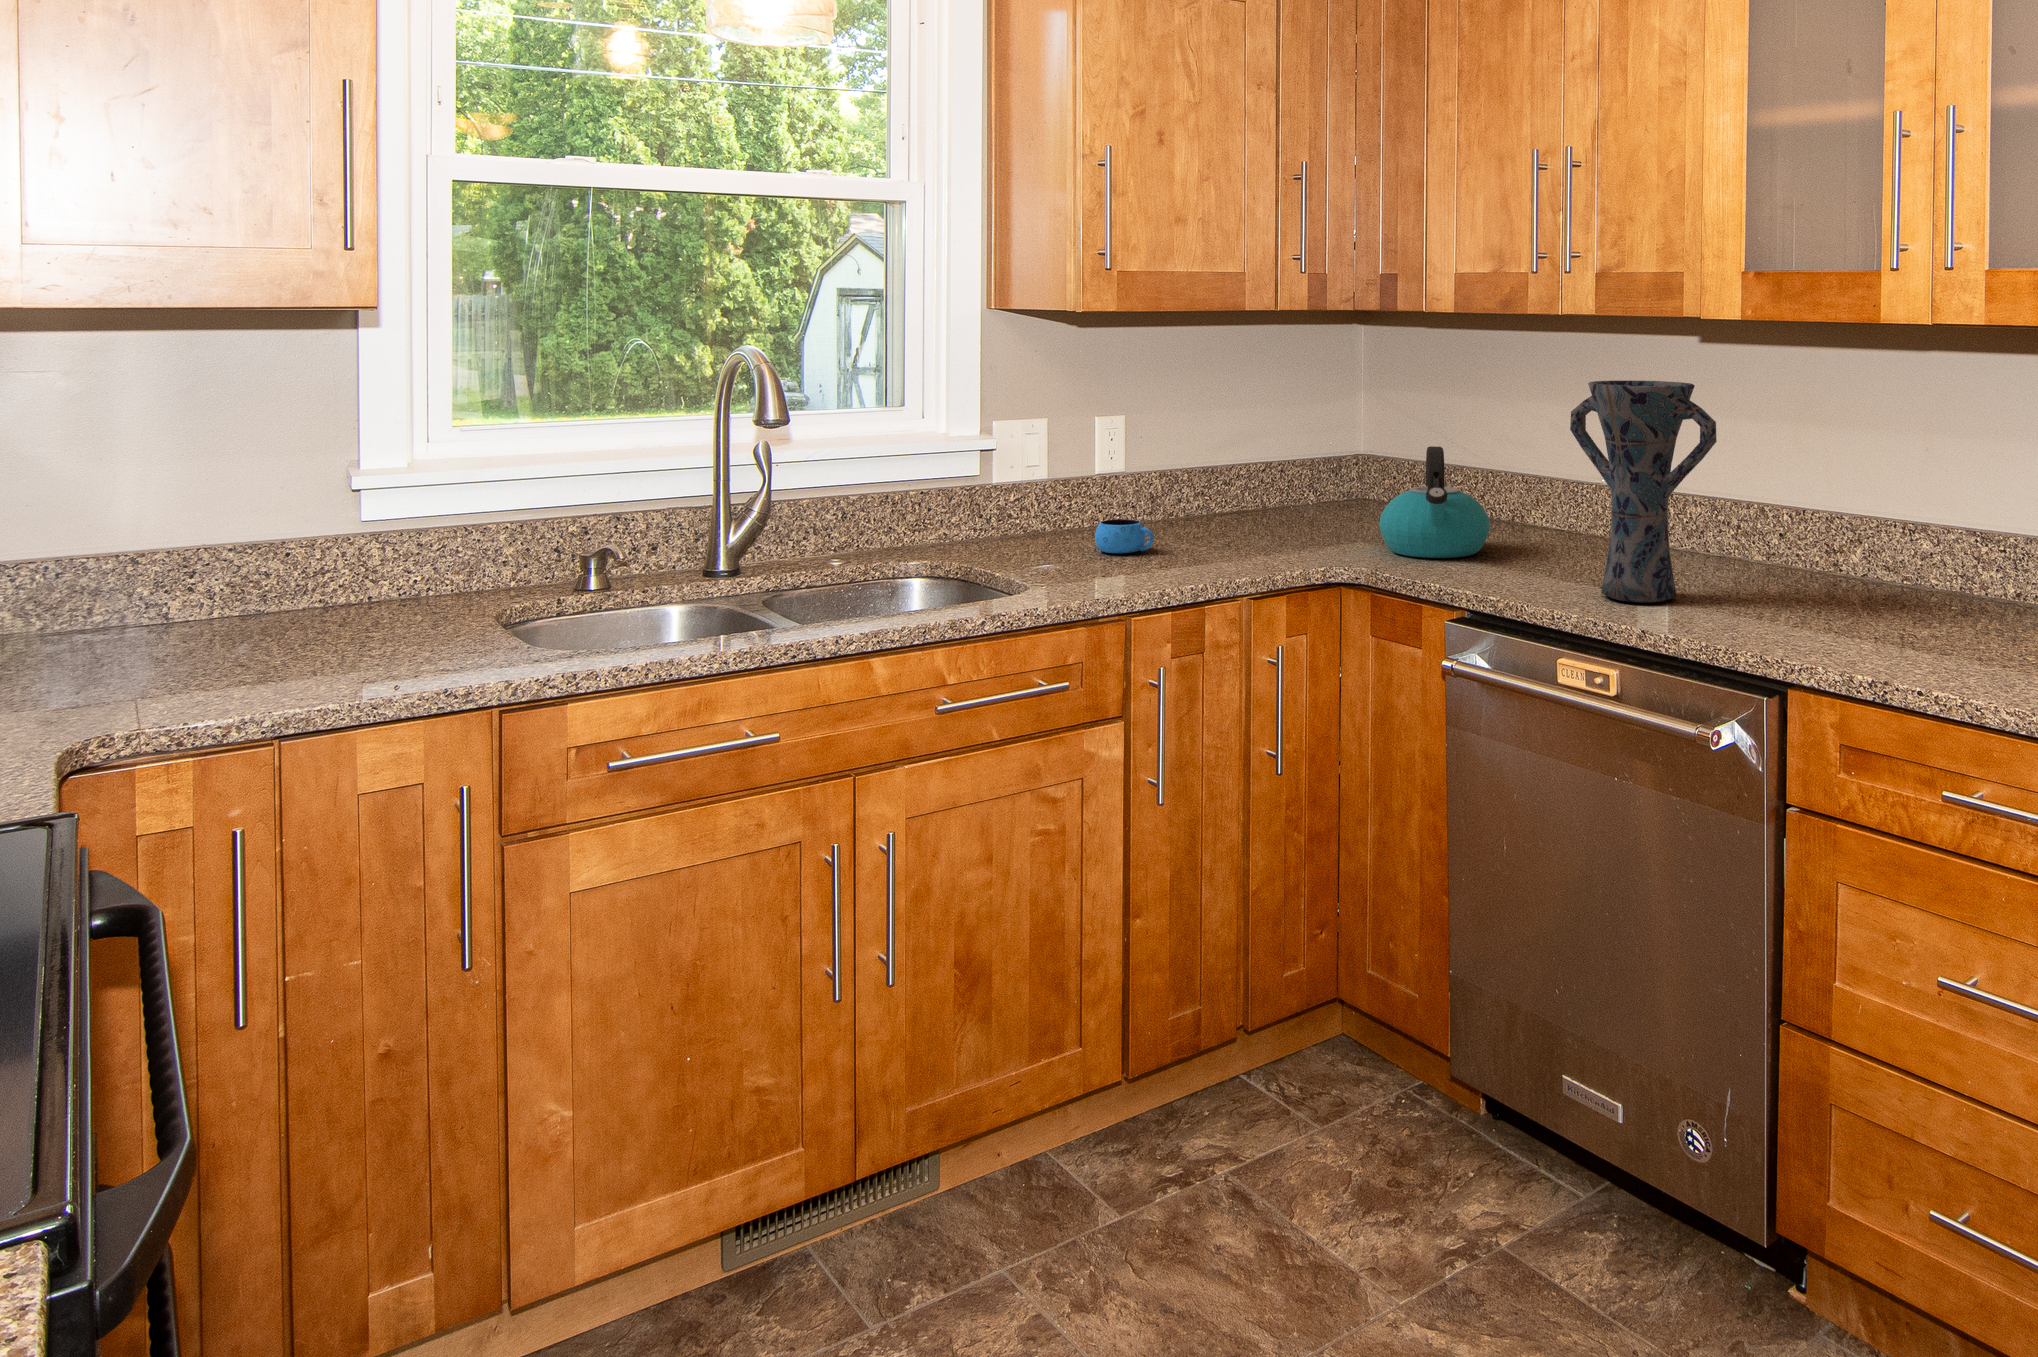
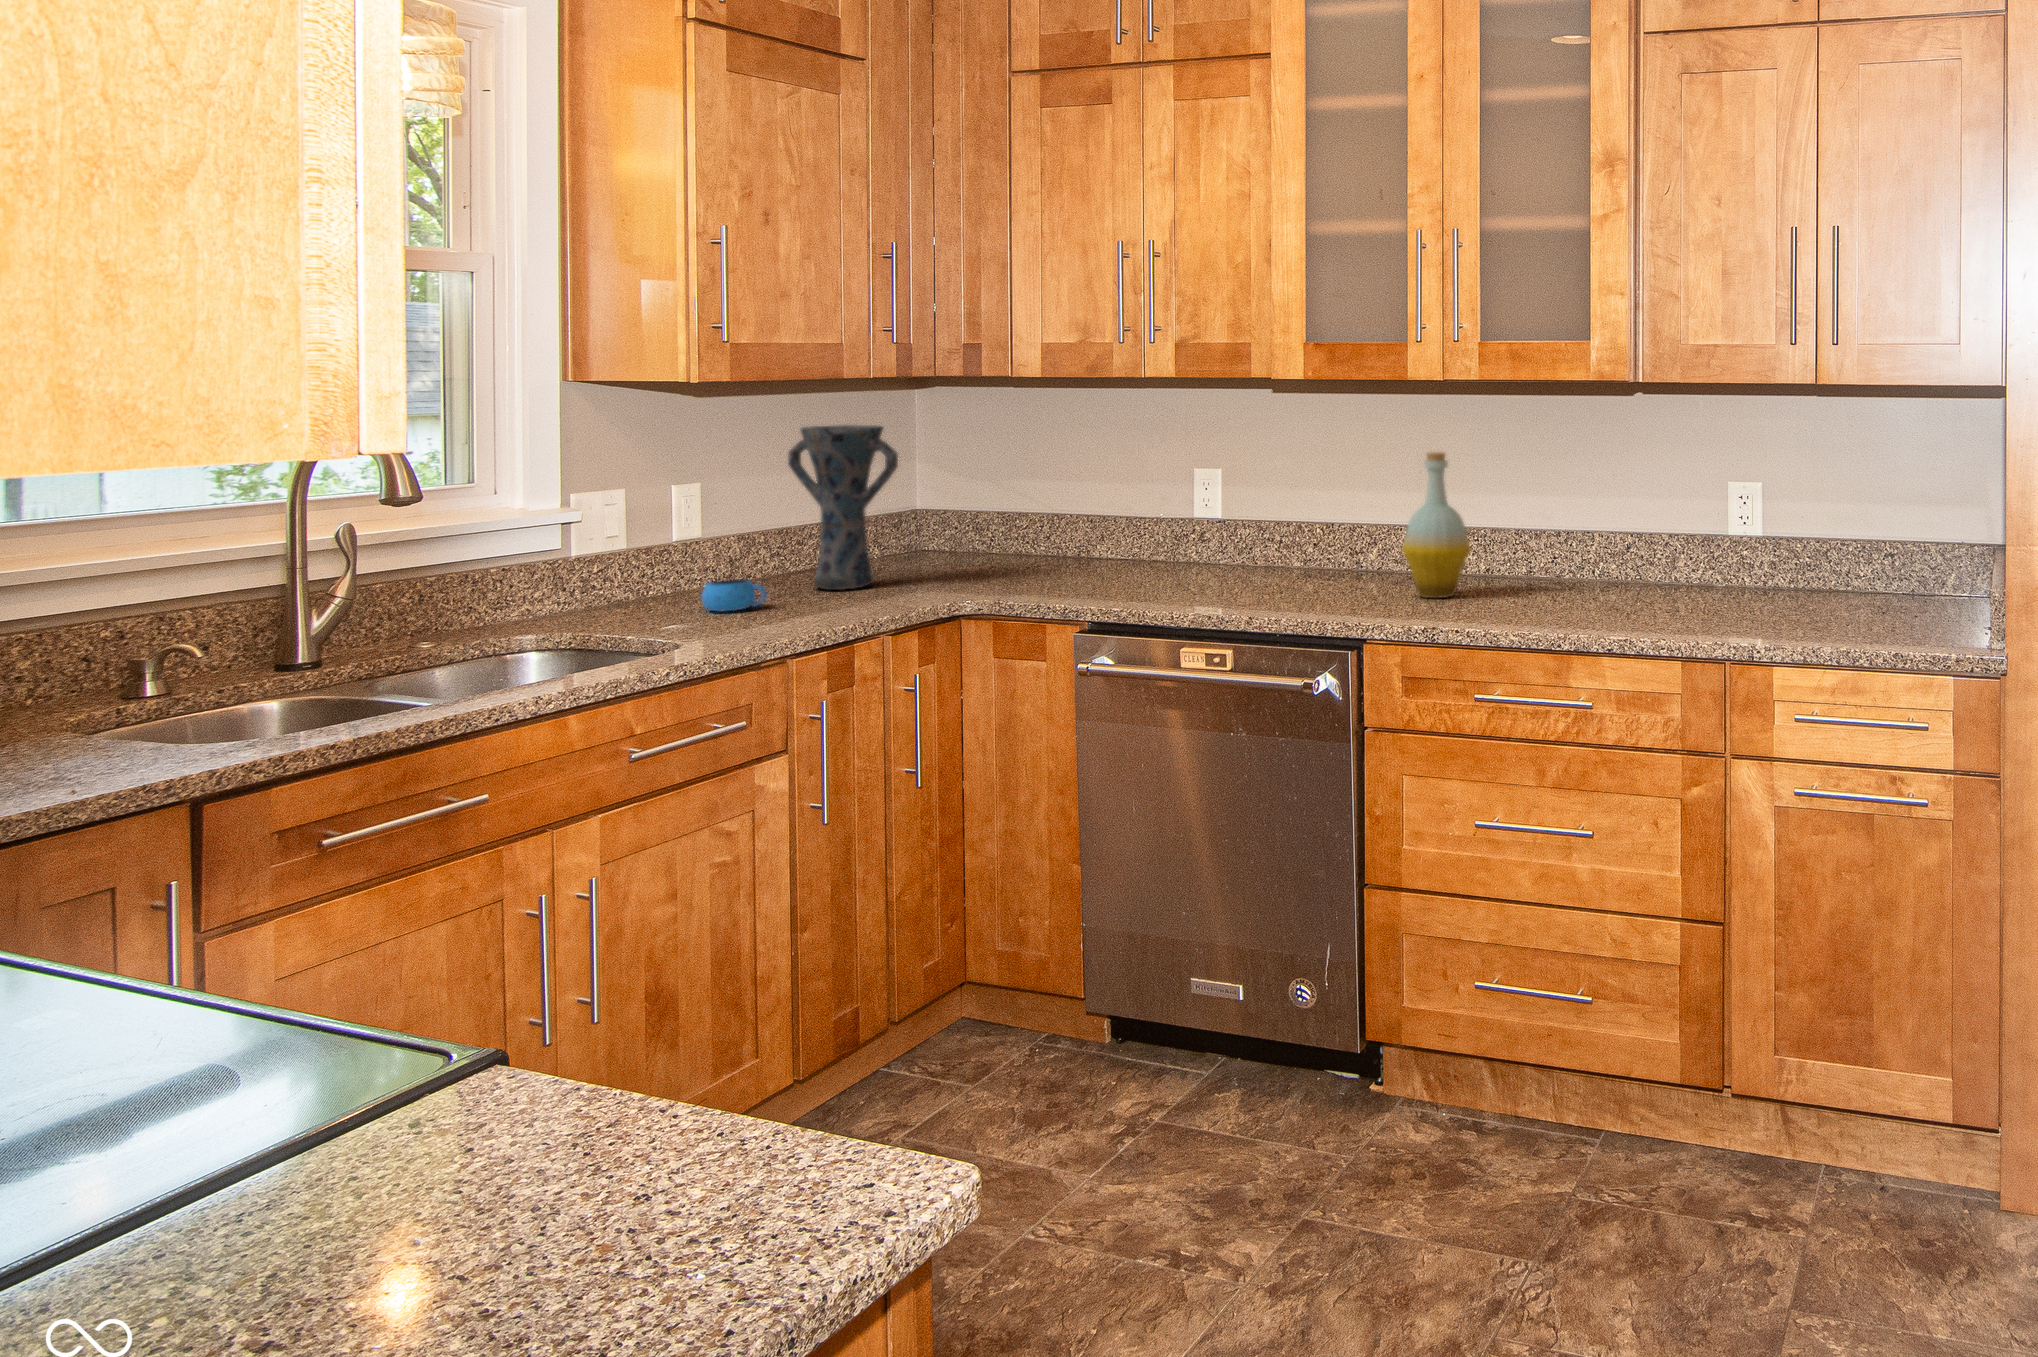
vase: present [1570,380,1717,603] -> present [788,425,898,590]
bottle: none [1871,425,1974,631] -> present [1402,452,1471,598]
kettle: present [1380,446,1490,558] -> none [983,493,1082,588]

